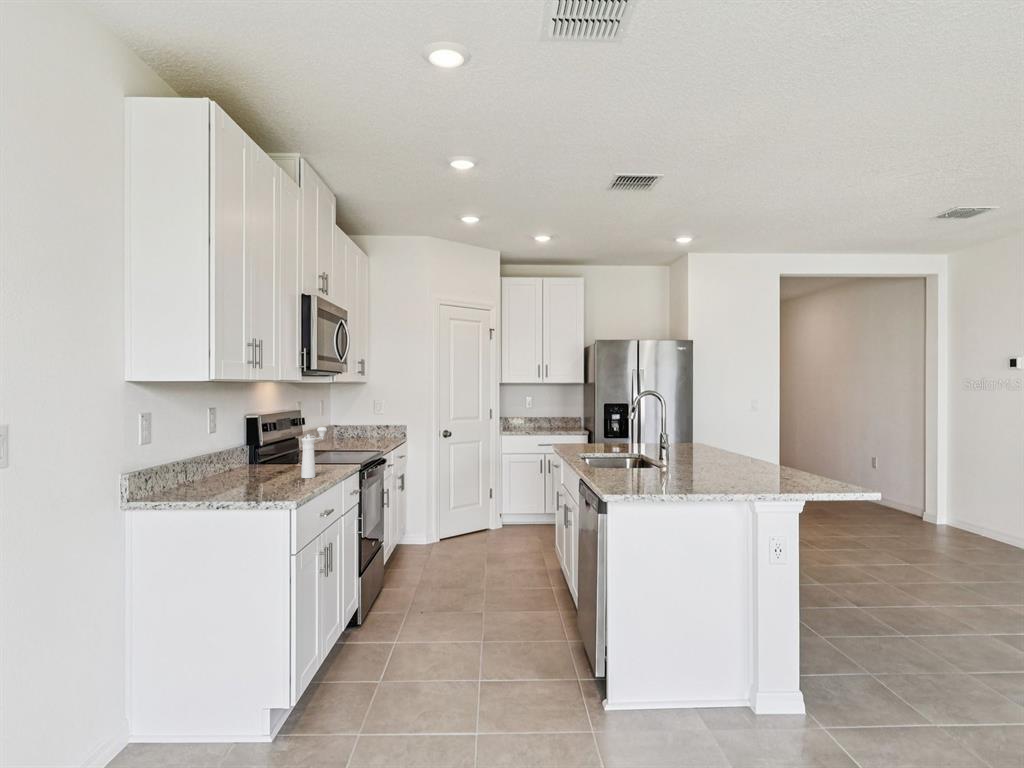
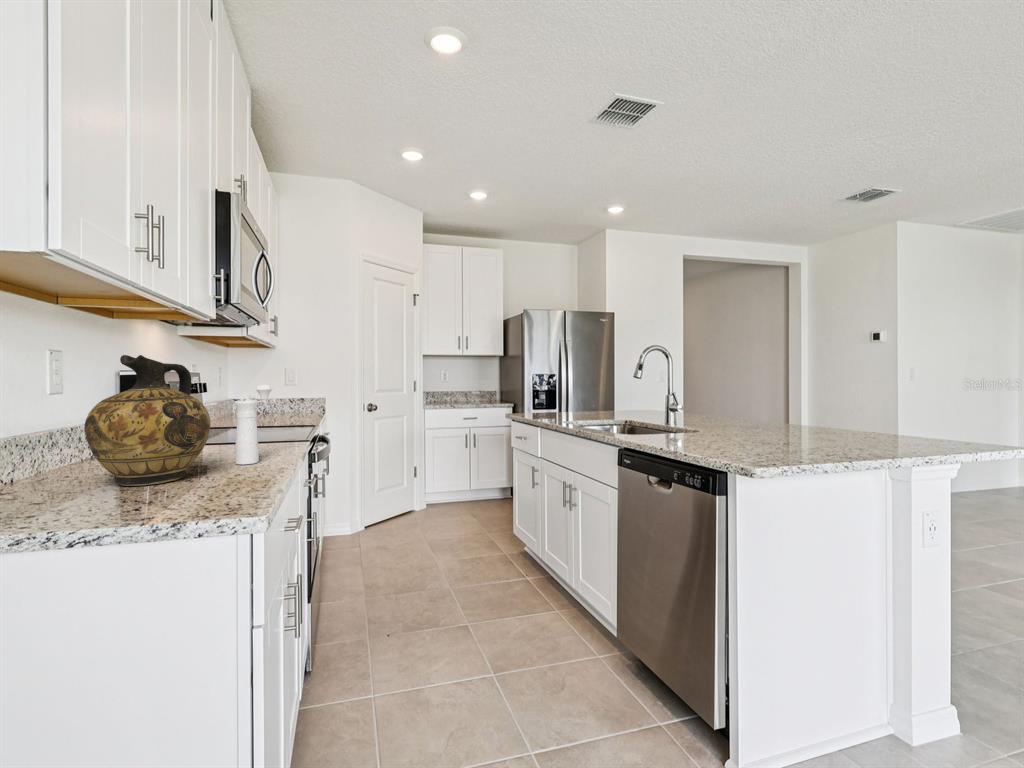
ceramic jug: none [222,415,284,487] -> present [84,355,210,486]

